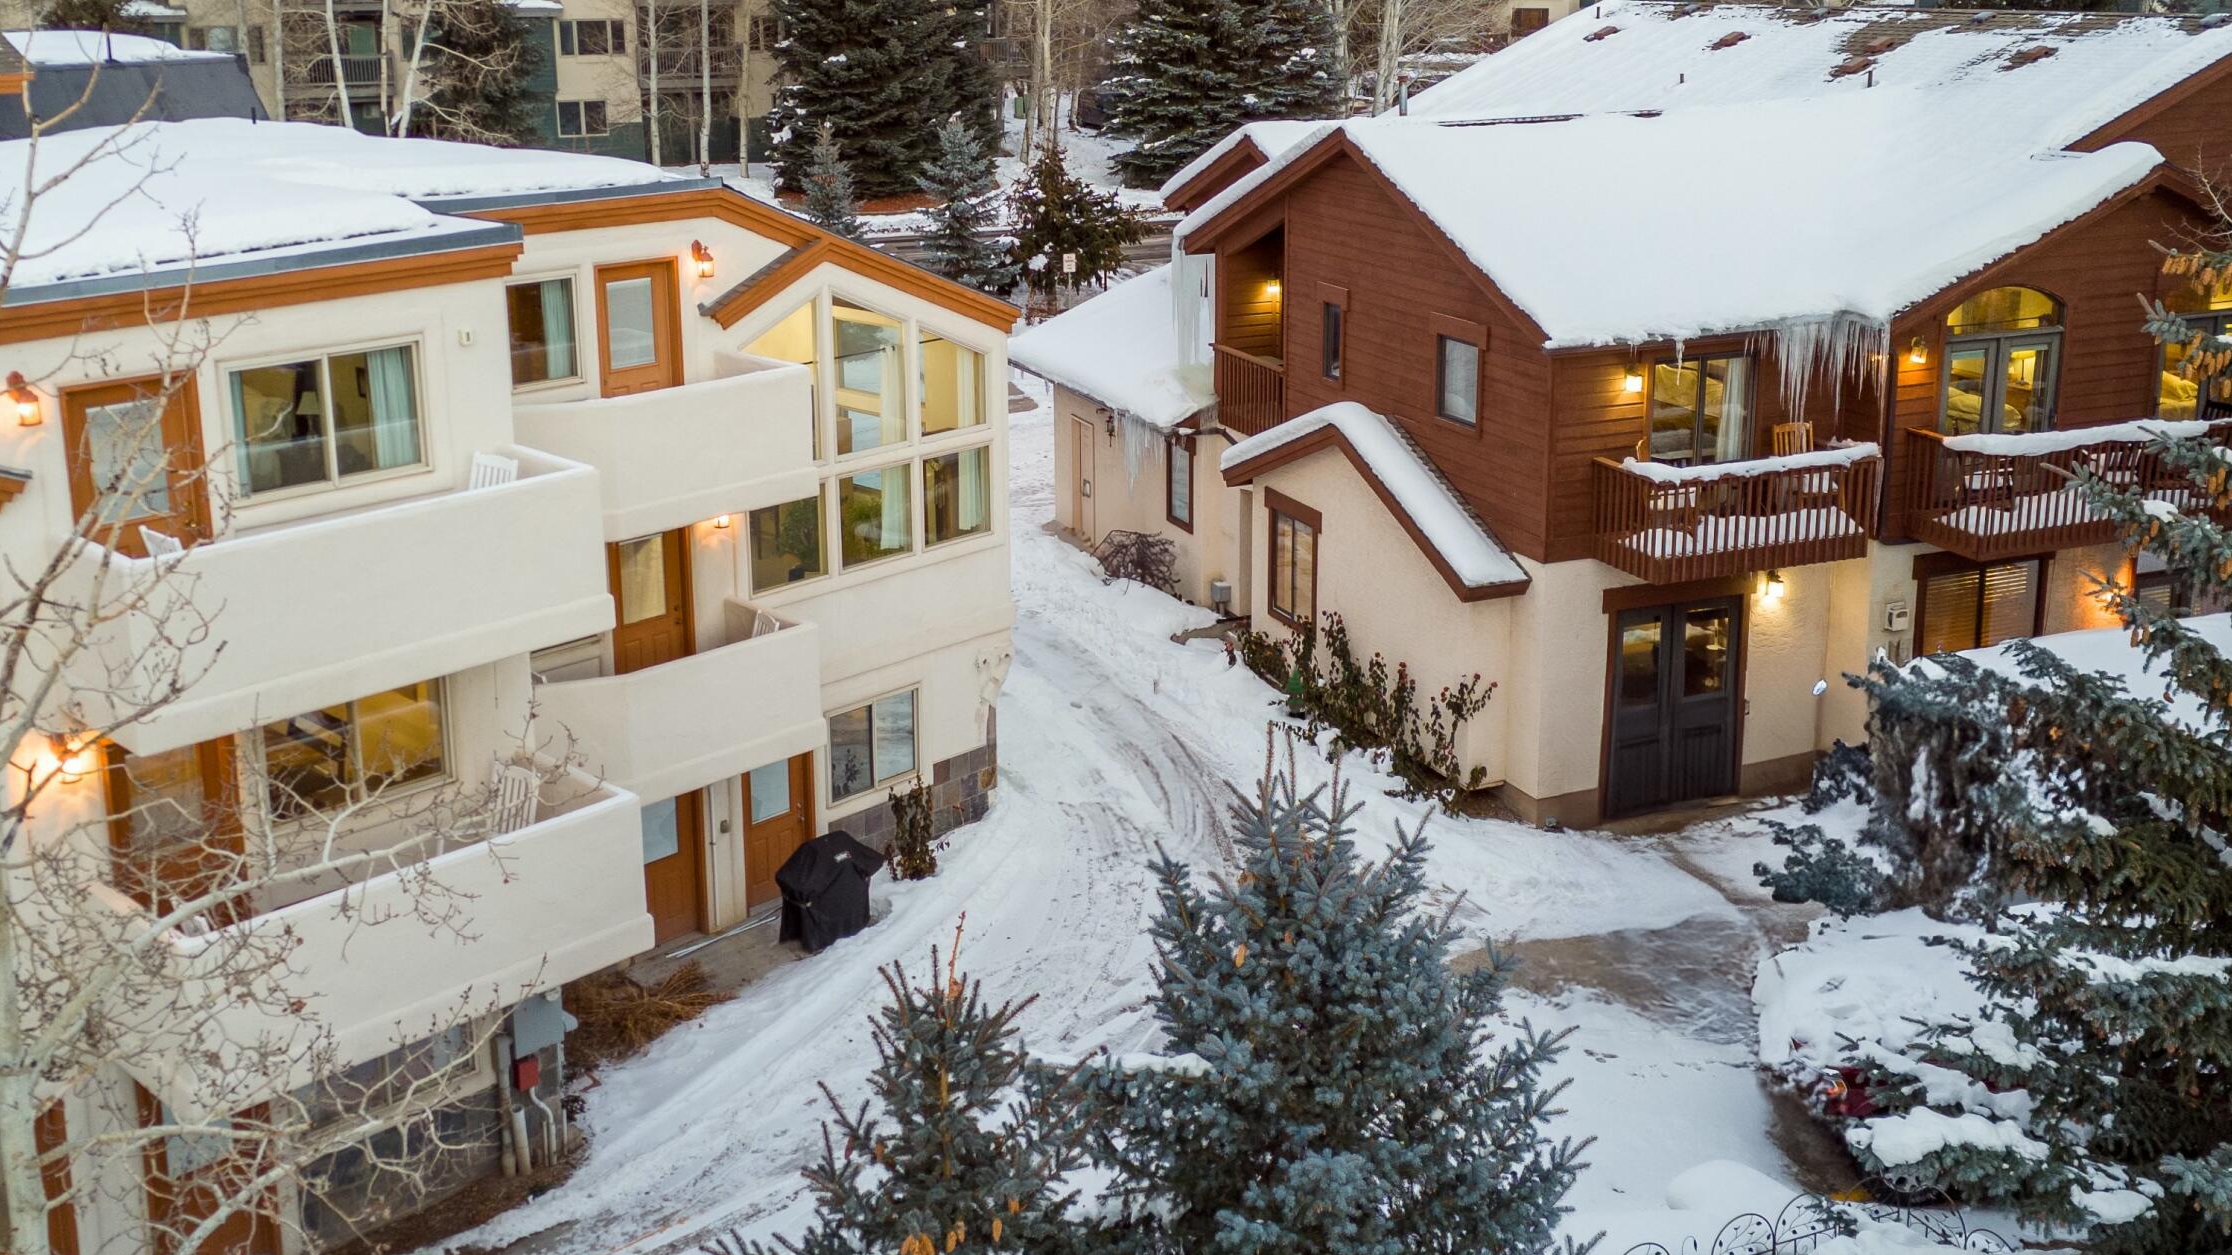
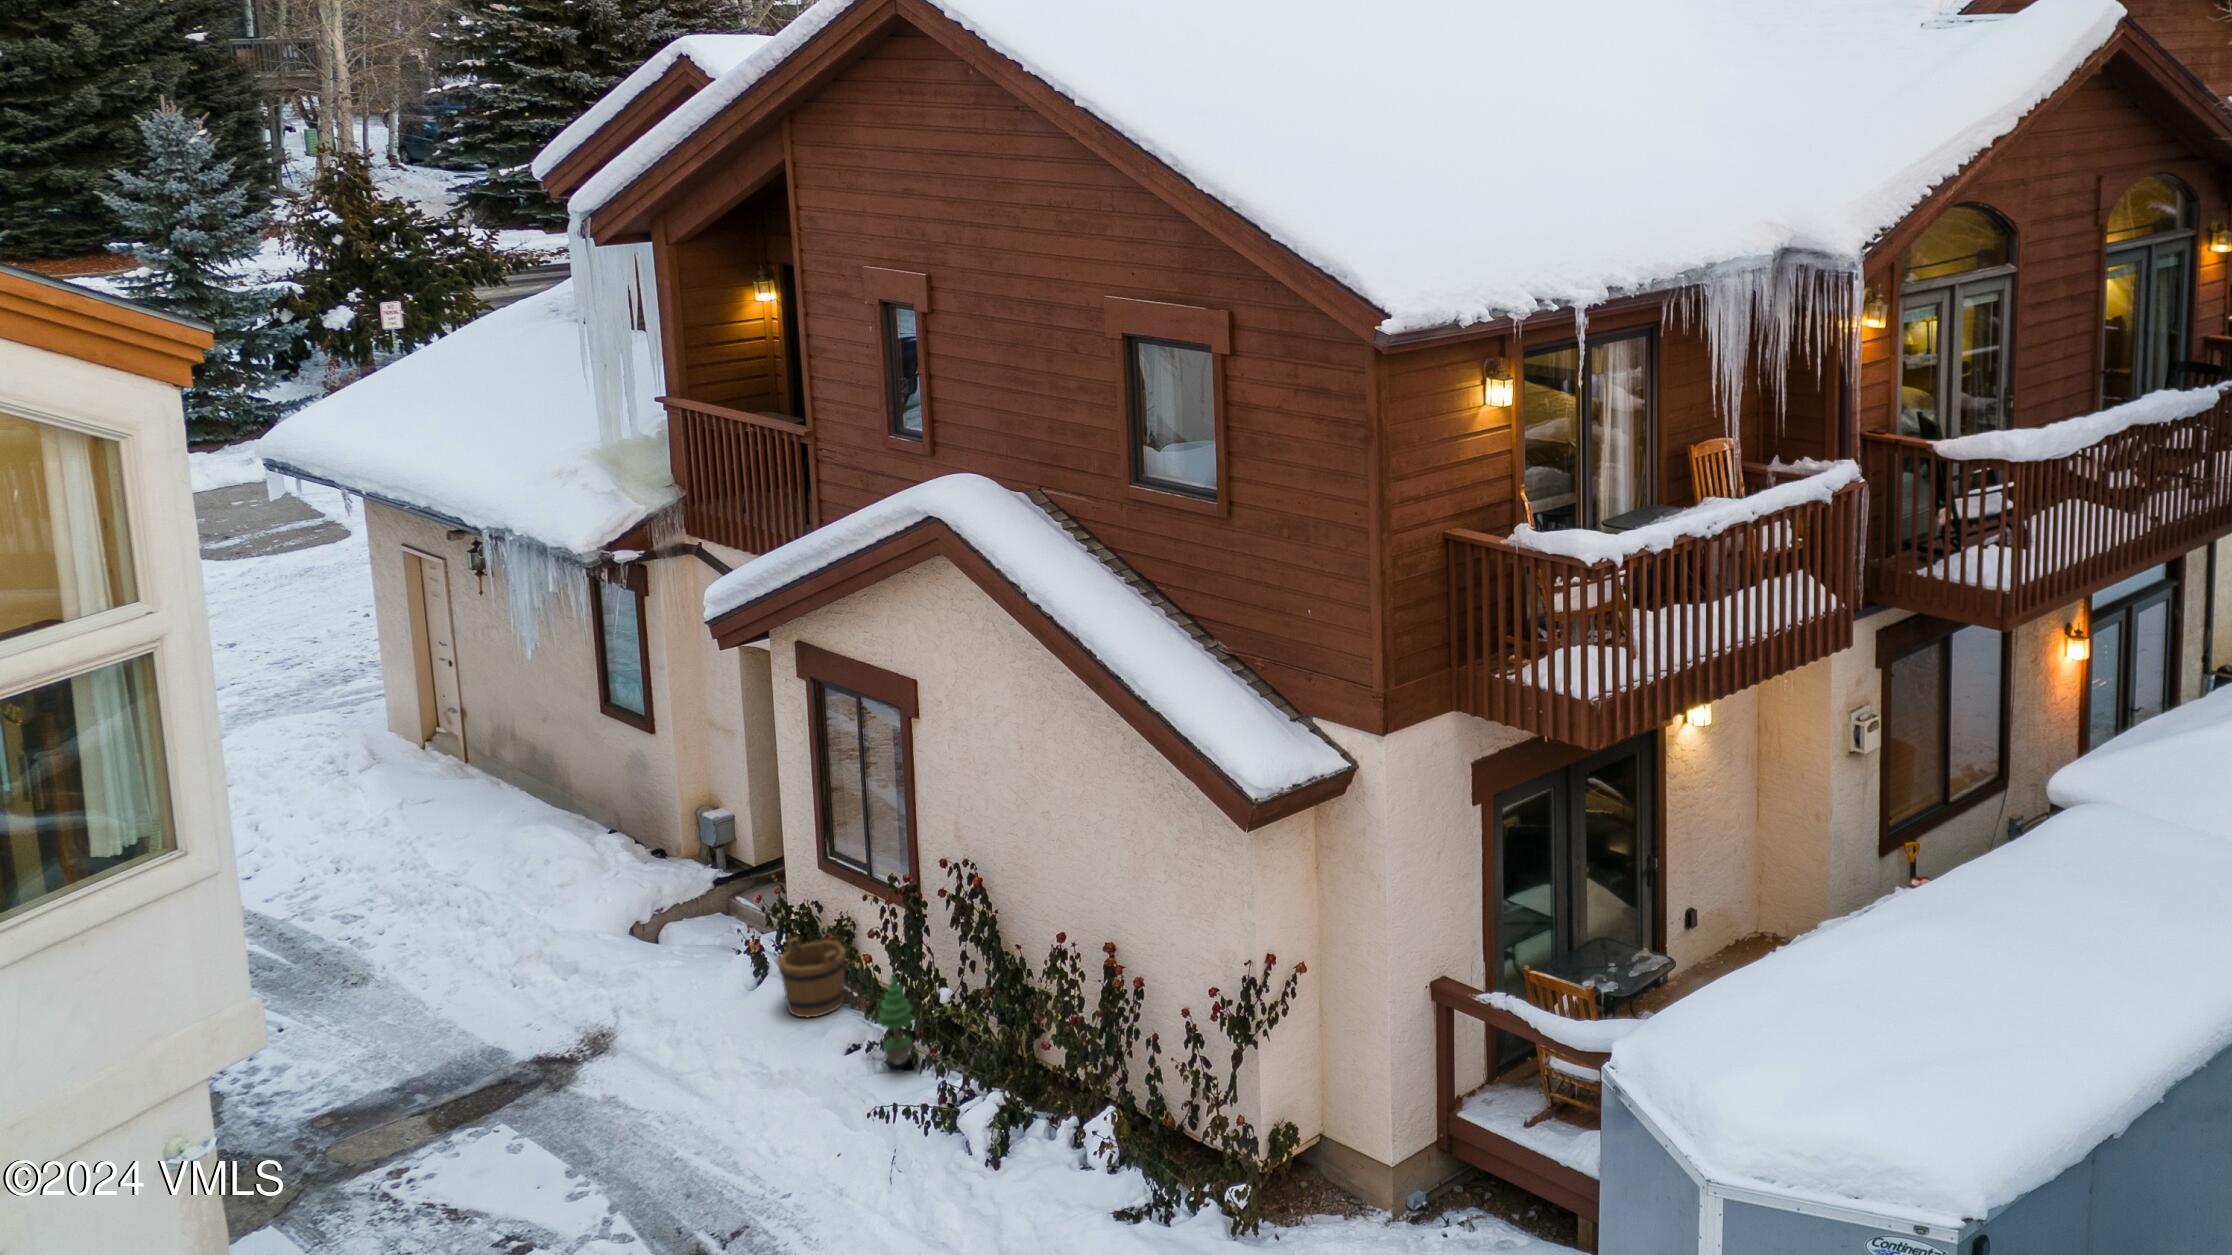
bucket: none [1243,645,1277,687] -> present [779,937,846,1017]

